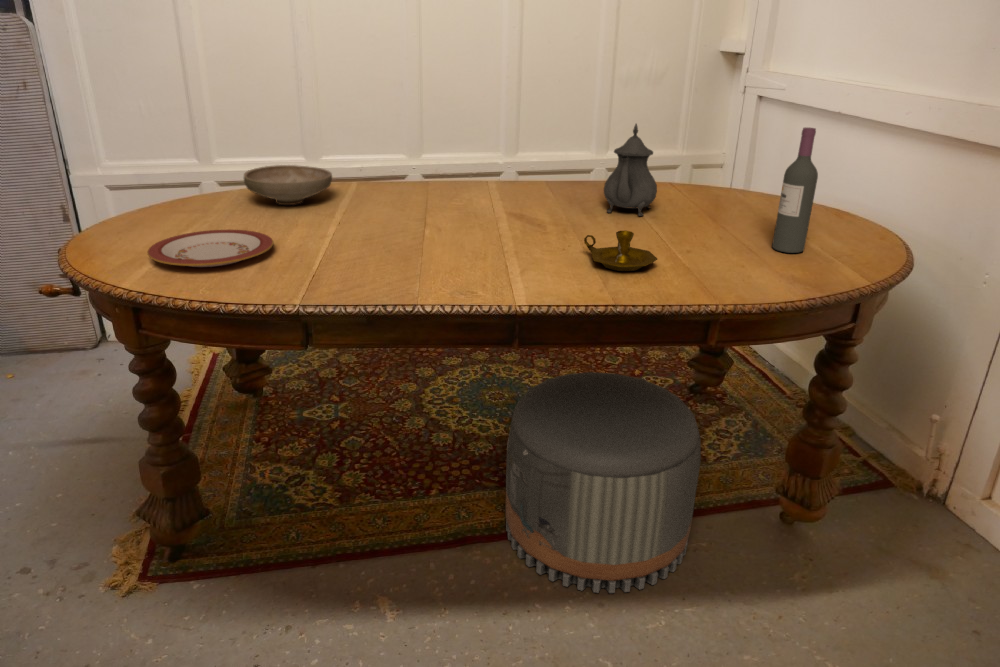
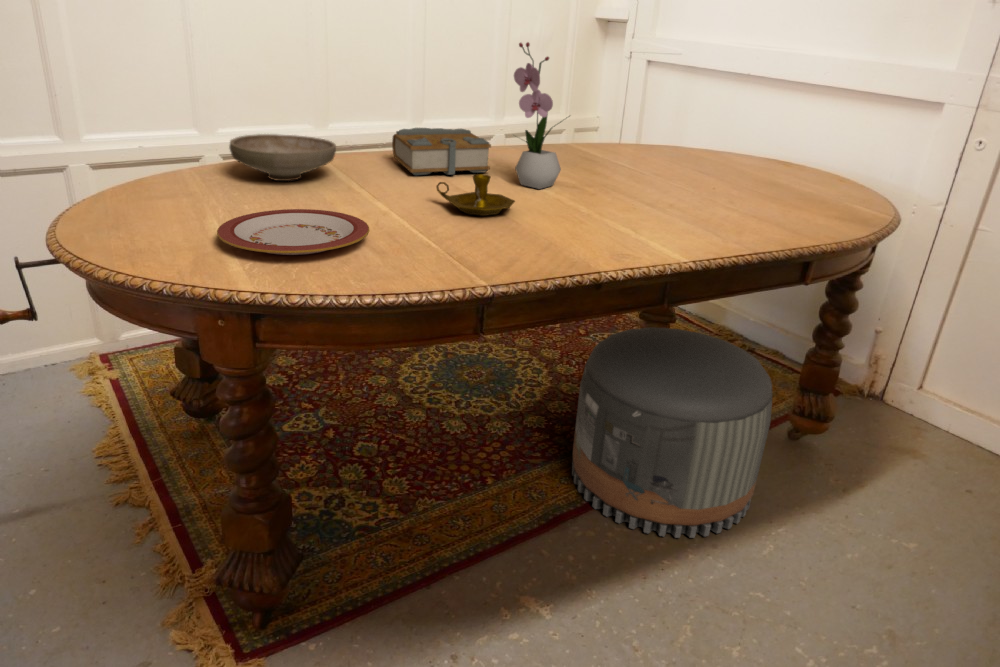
flower arrangement: none [465,90,525,226] -> present [514,42,562,189]
teapot: present [604,124,657,216] -> none [607,80,660,172]
wine bottle: present [772,127,818,253] -> none [789,80,835,195]
book: none [392,163,473,207] -> present [392,128,491,175]
candlestick: present [584,231,657,271] -> present [437,174,515,216]

